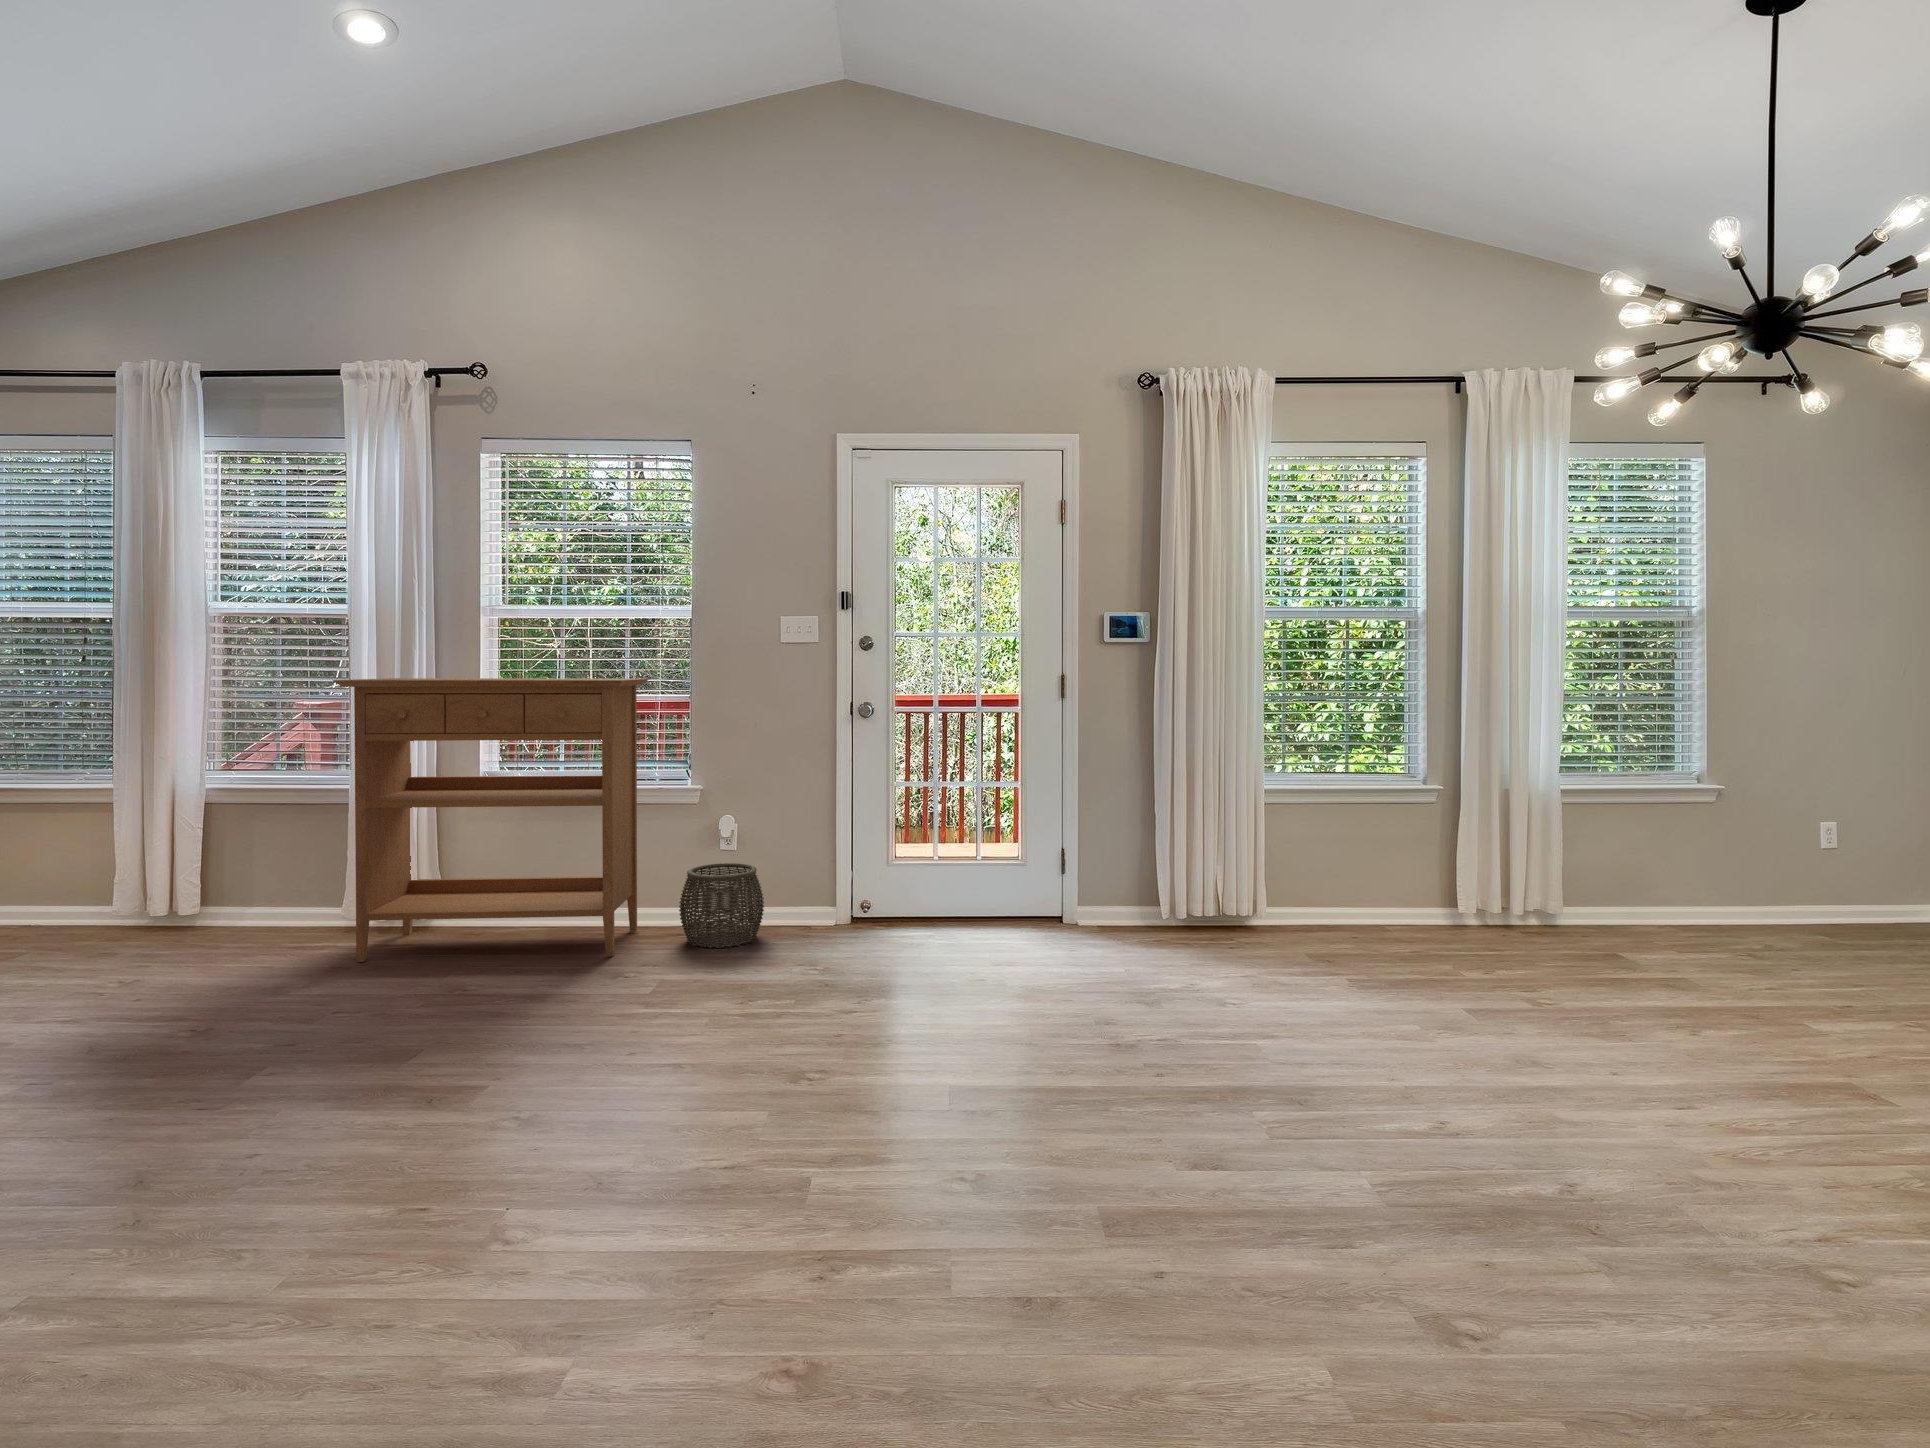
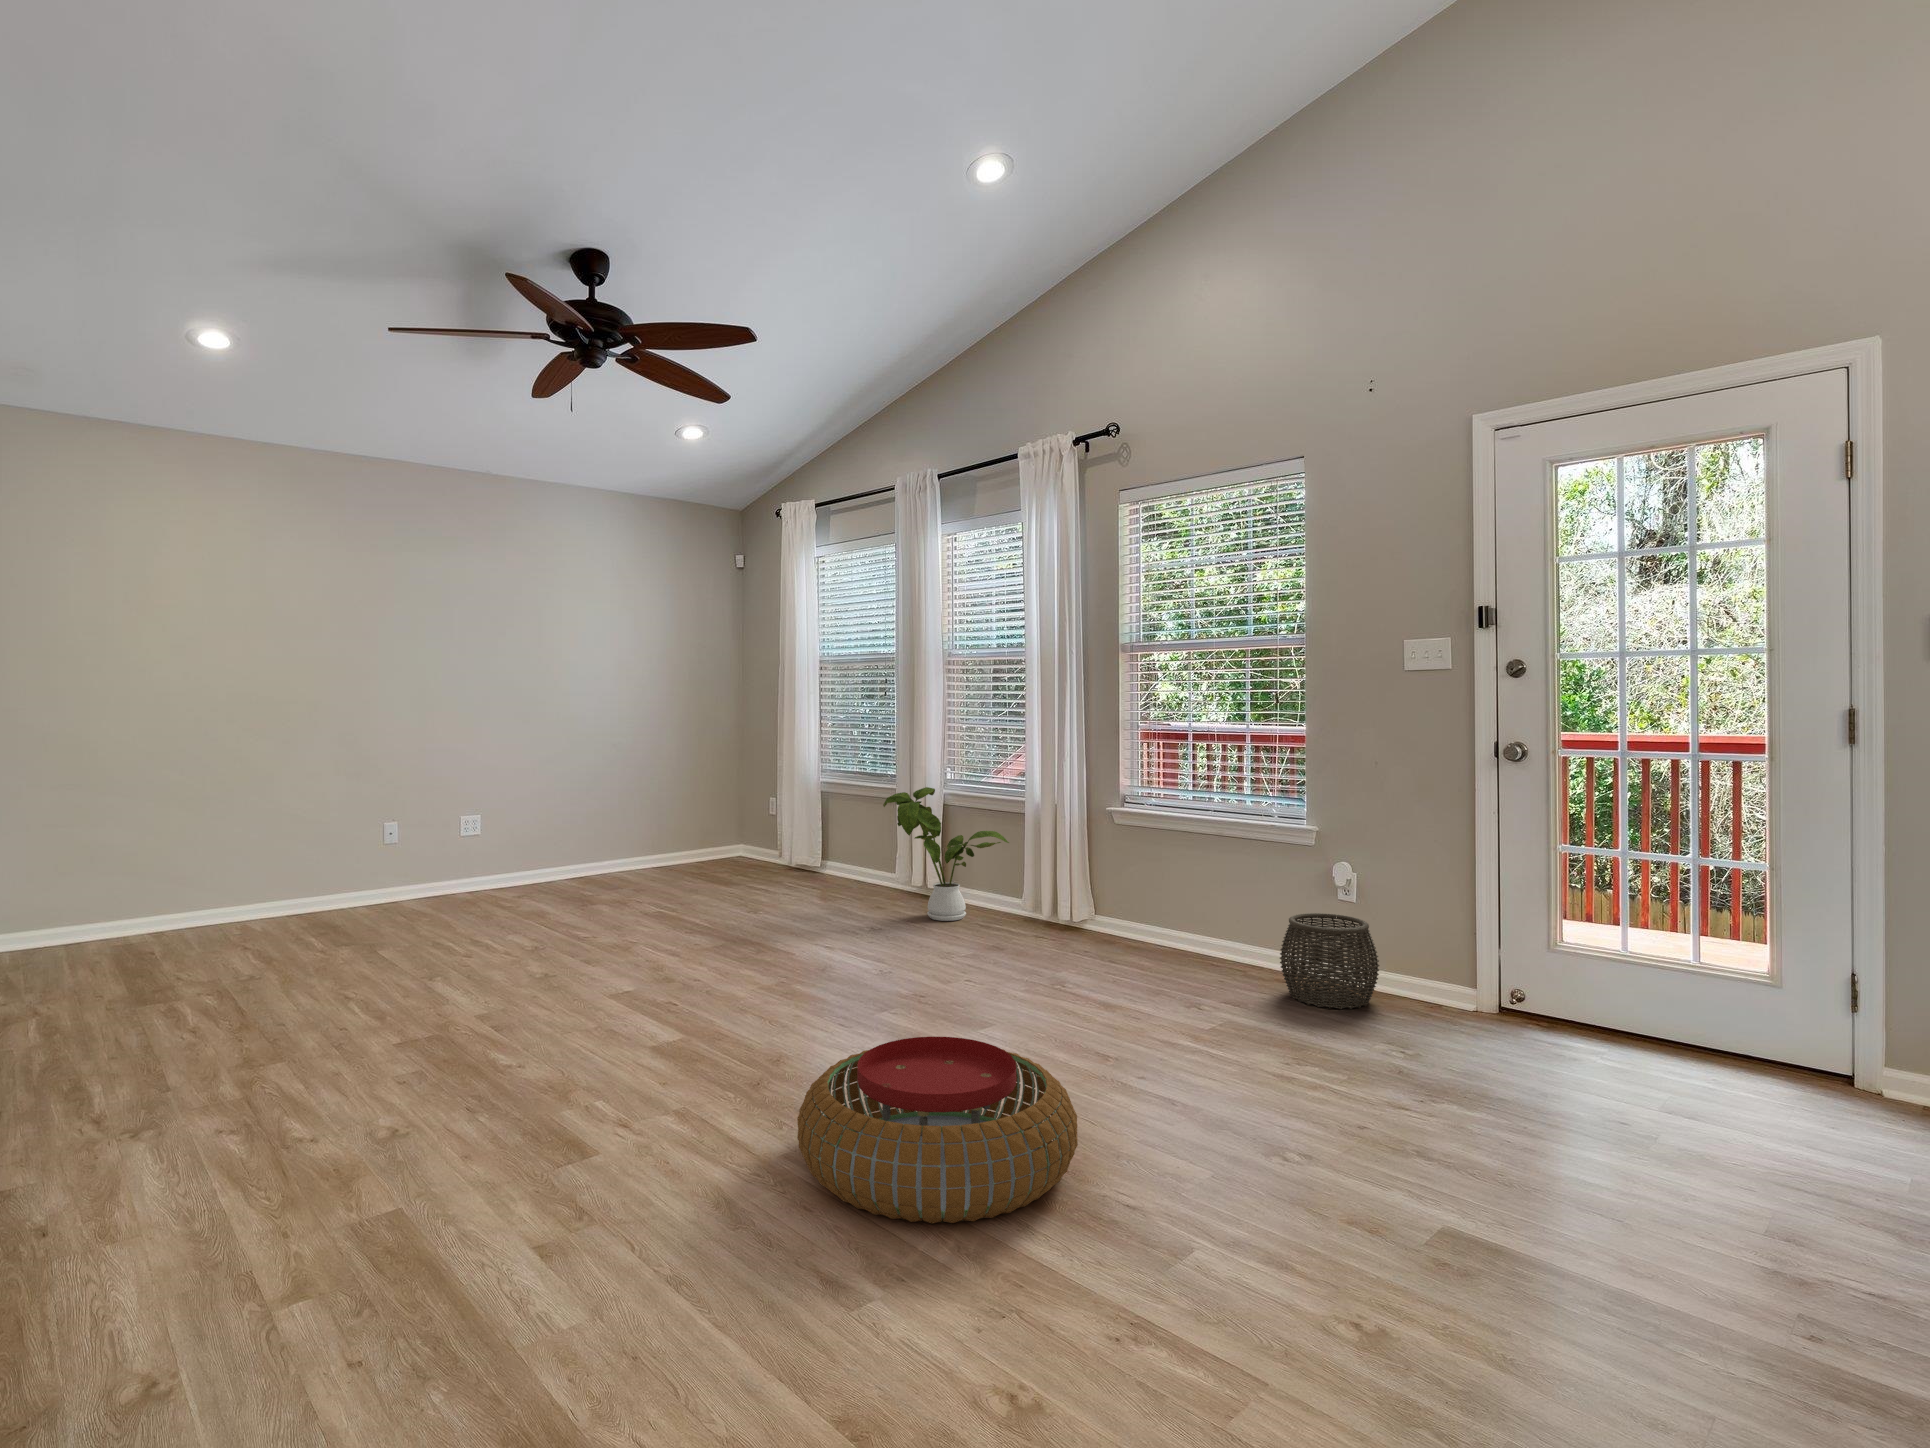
console table: present [333,678,649,962] -> none [992,709,1263,991]
house plant: none [130,780,329,949] -> present [883,787,1009,921]
pouf: none [308,1043,657,1264] -> present [797,1037,1078,1224]

